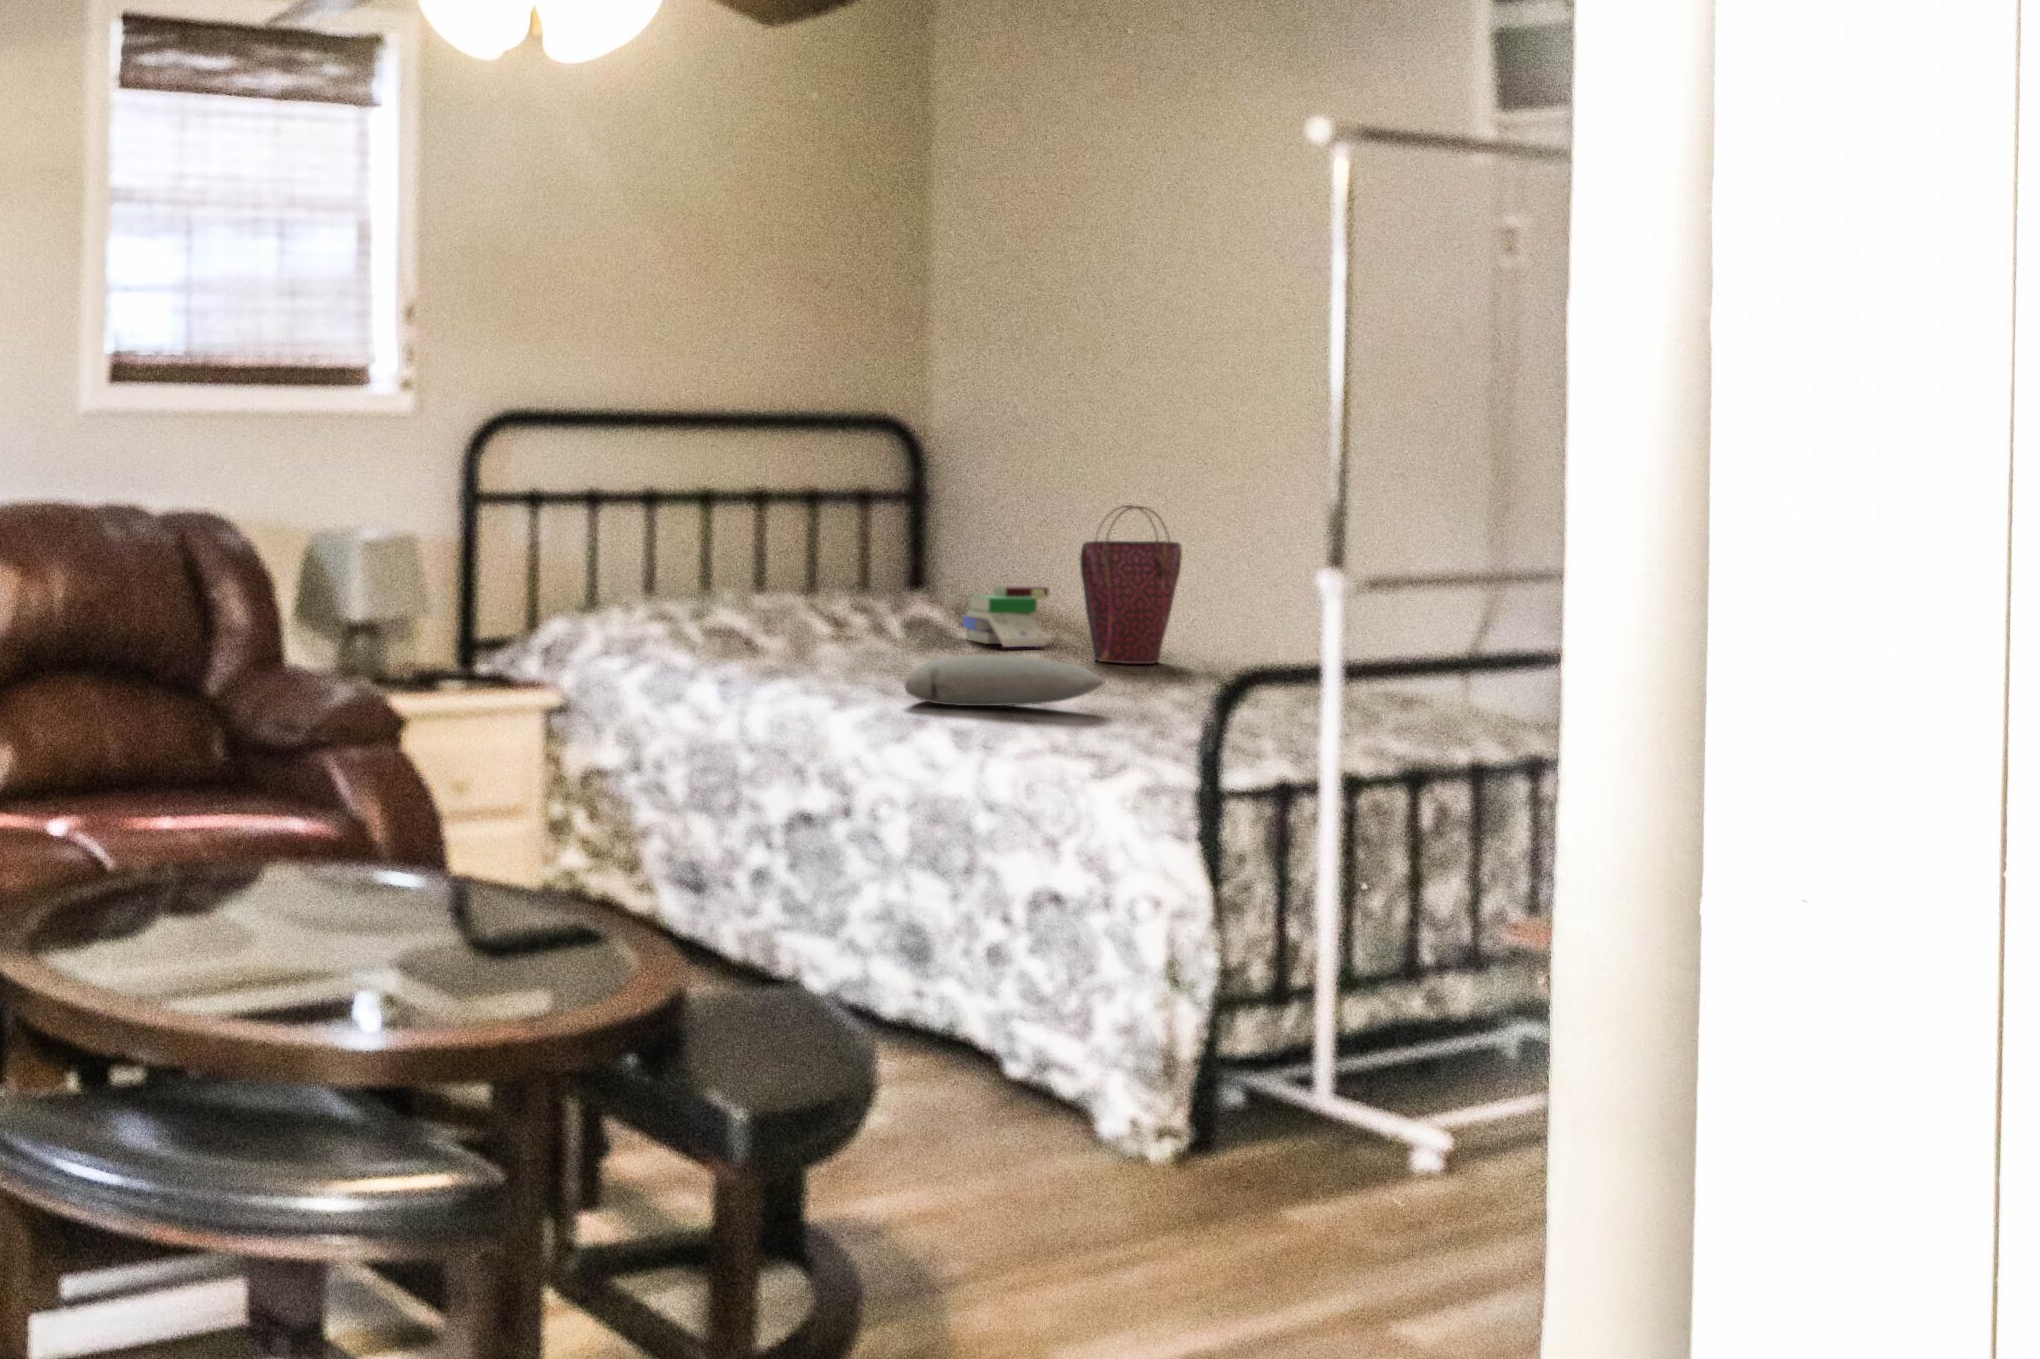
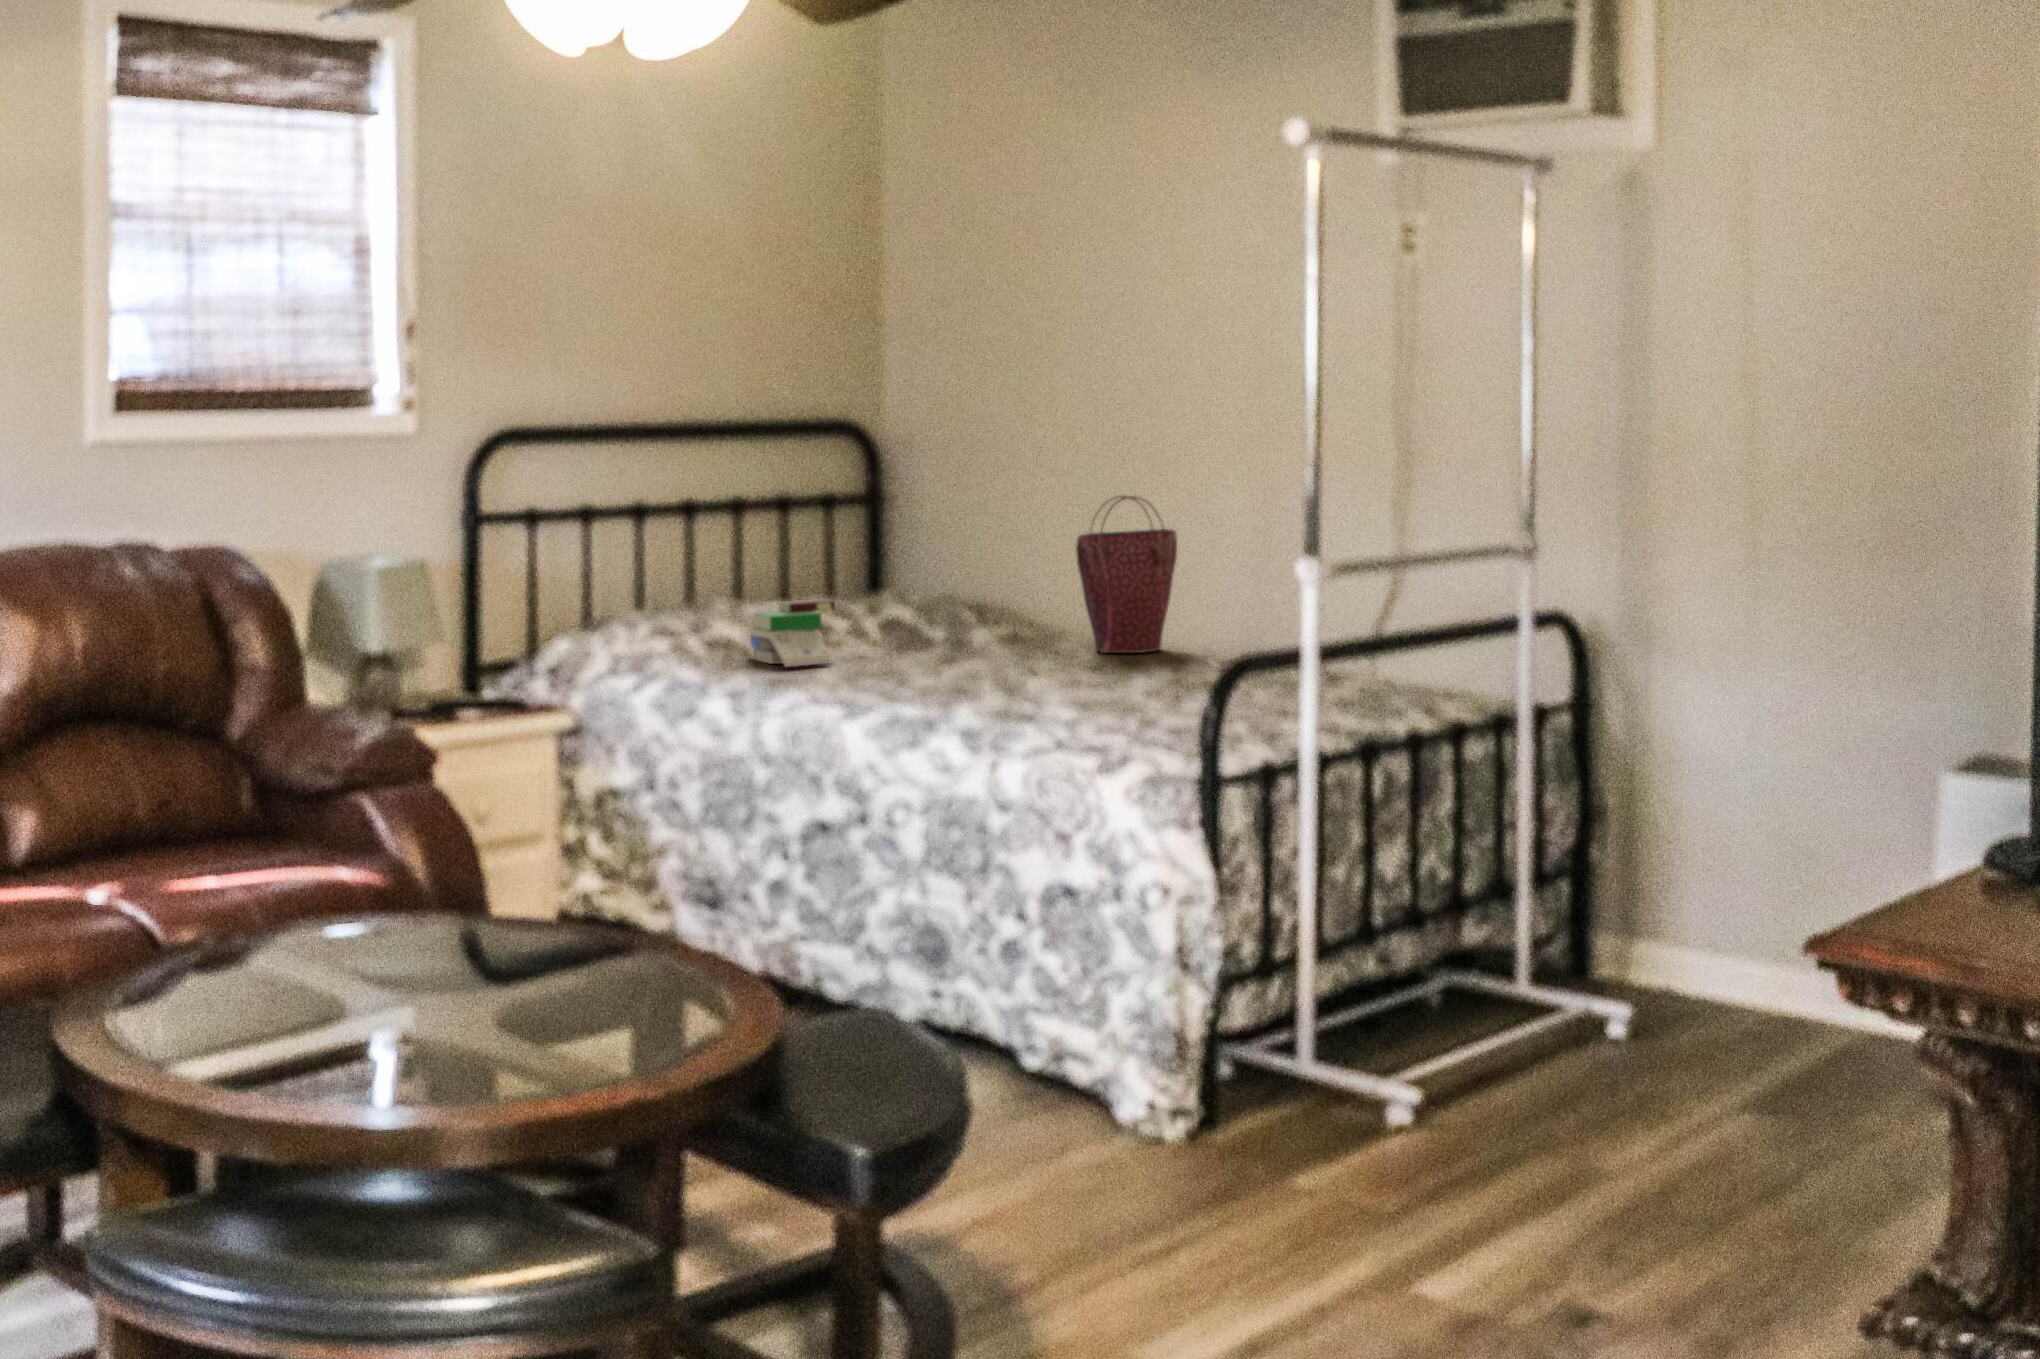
book: present [963,585,1048,647] -> present [750,599,835,667]
pillow: present [905,655,1104,706] -> none [909,658,1103,708]

